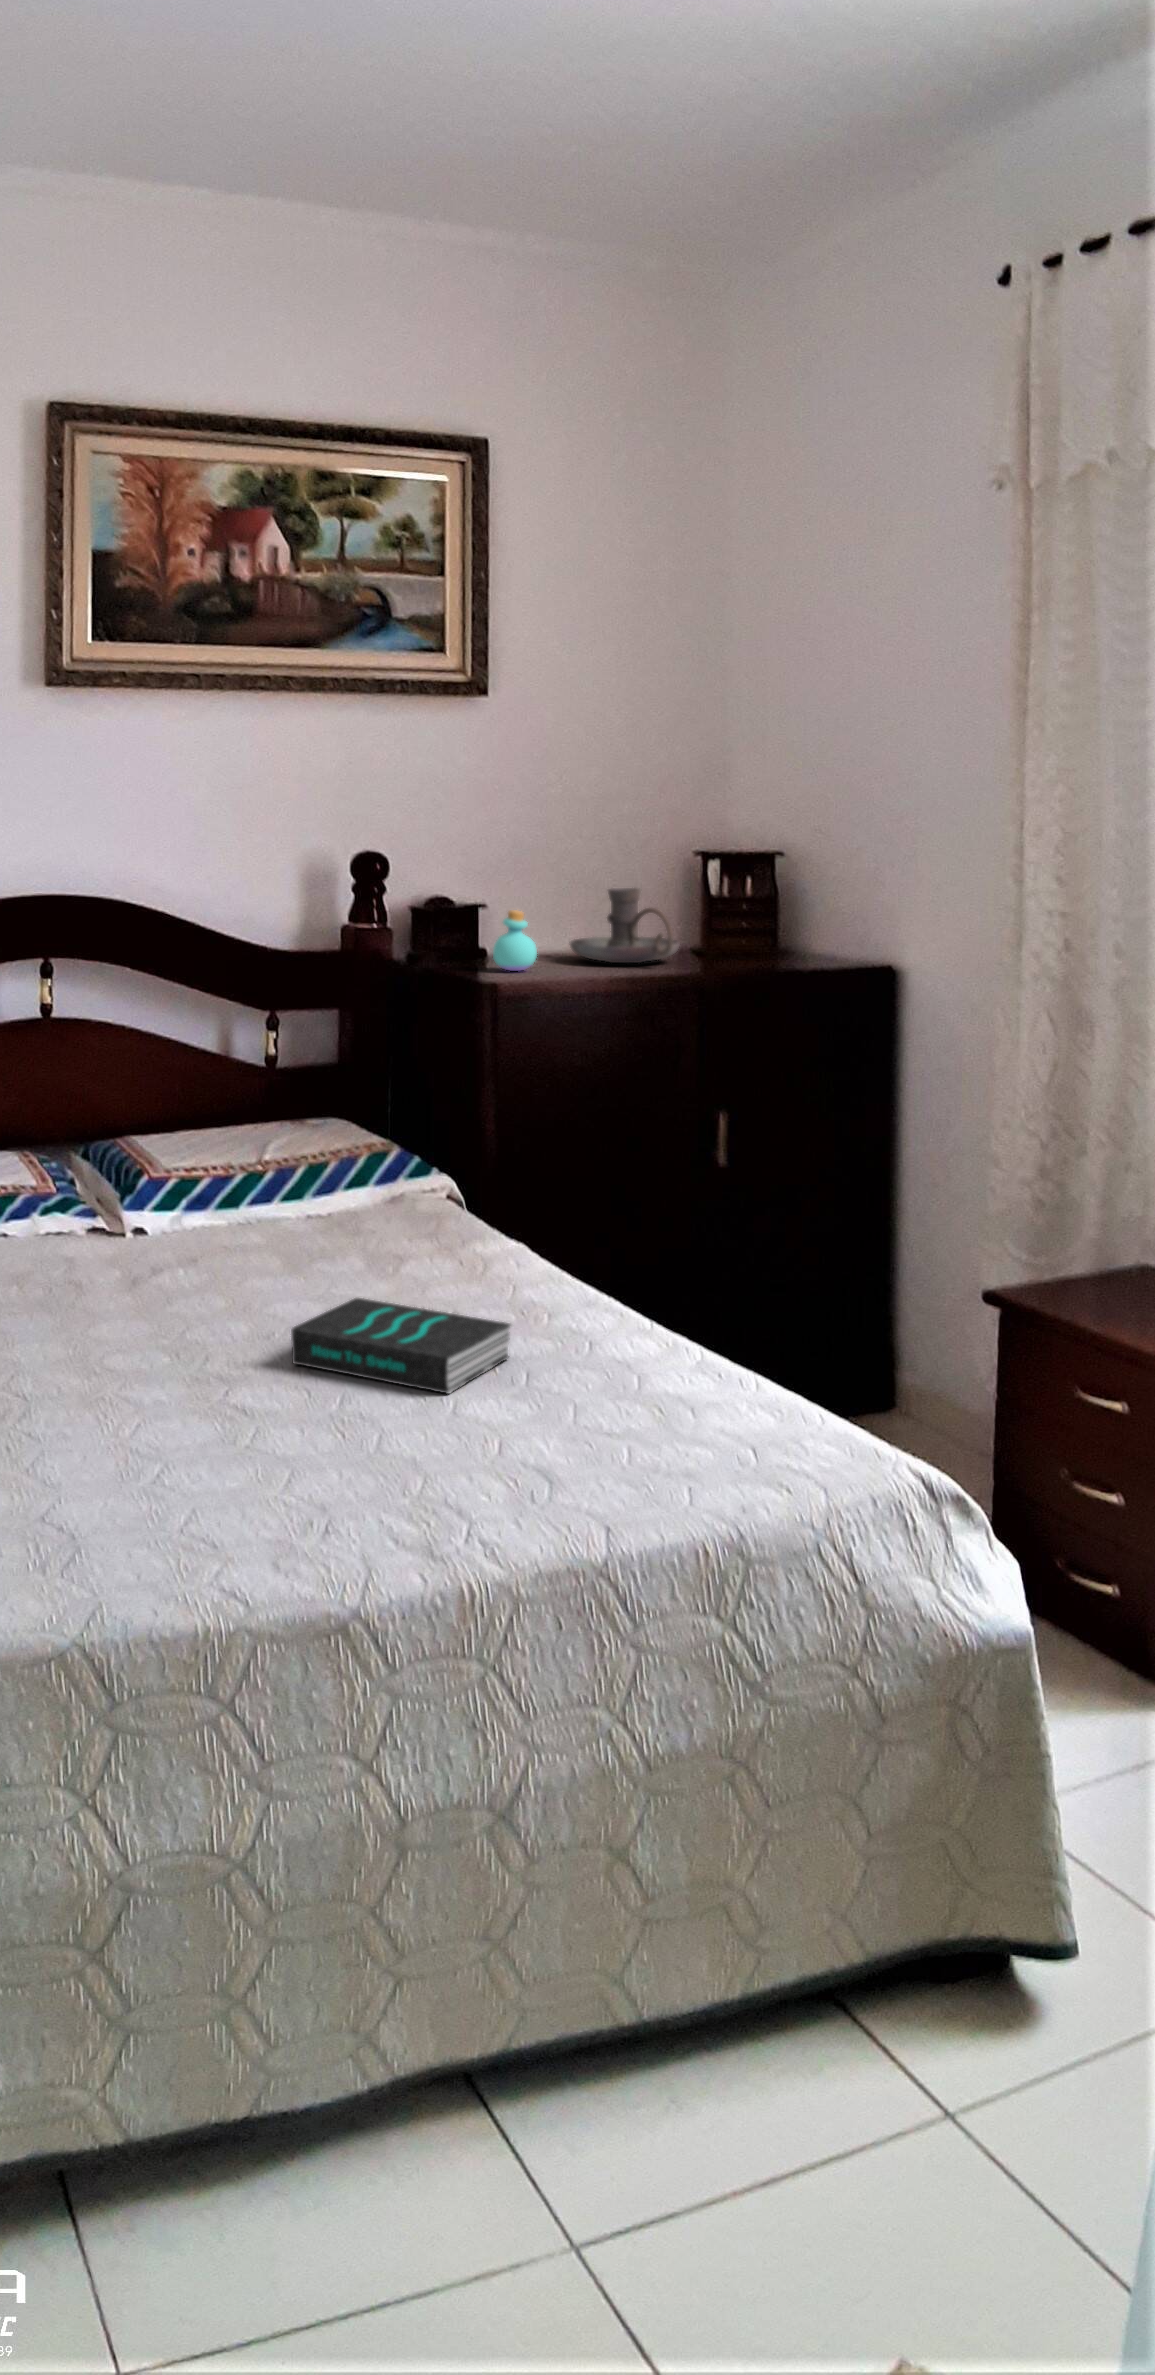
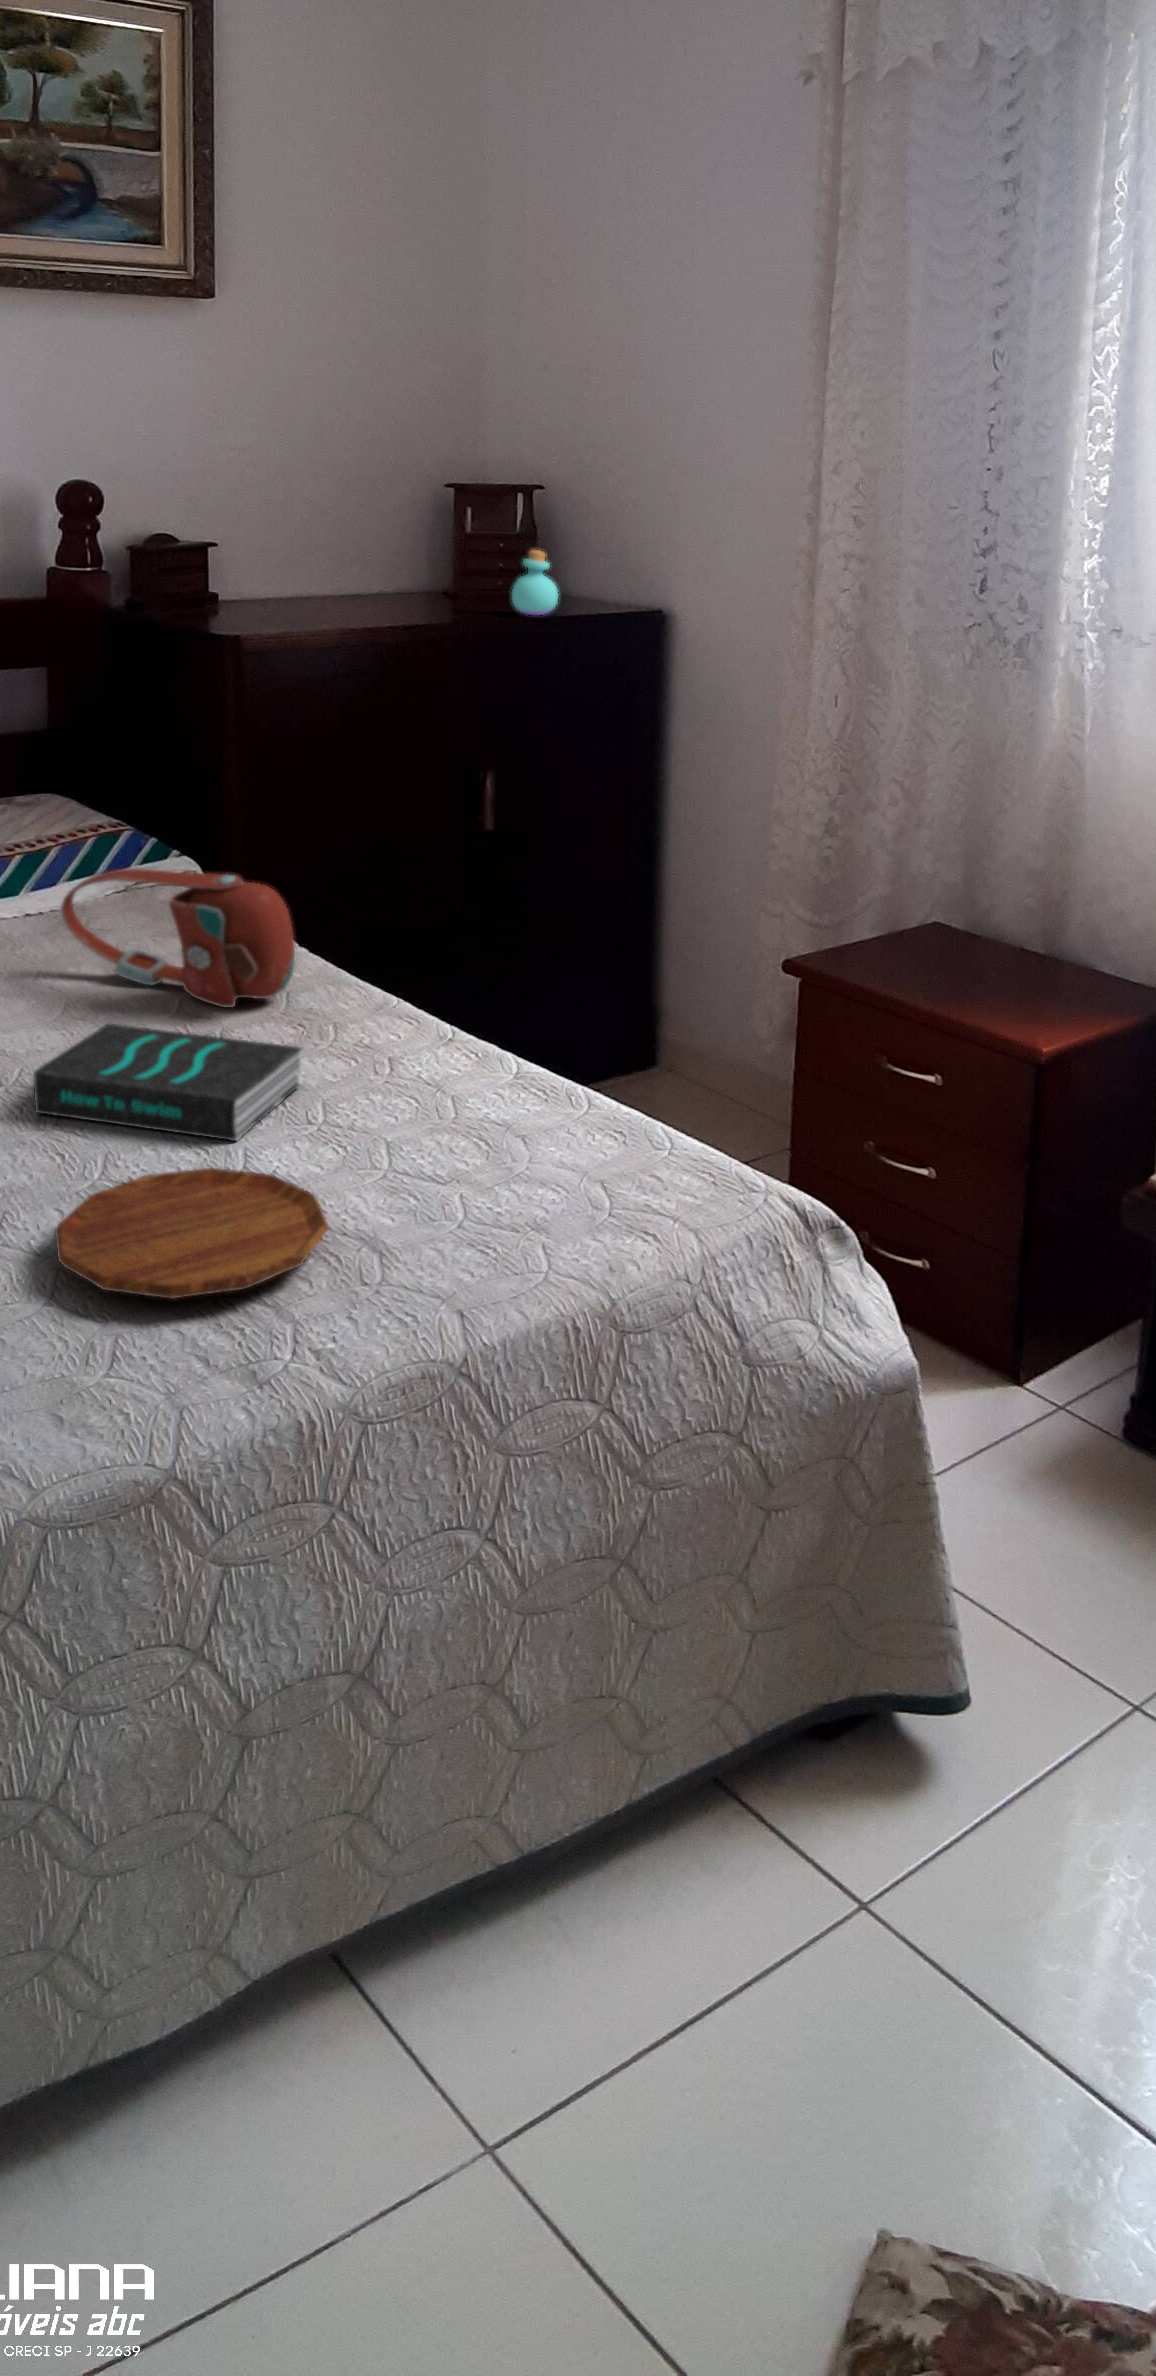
candle holder: present [570,888,680,963] -> none [314,526,437,610]
perfume bottle: present [493,910,537,971] -> present [512,550,558,615]
handbag: none [330,1174,520,1297] -> present [62,869,295,1007]
tray: none [292,1406,508,1494] -> present [55,1168,329,1299]

